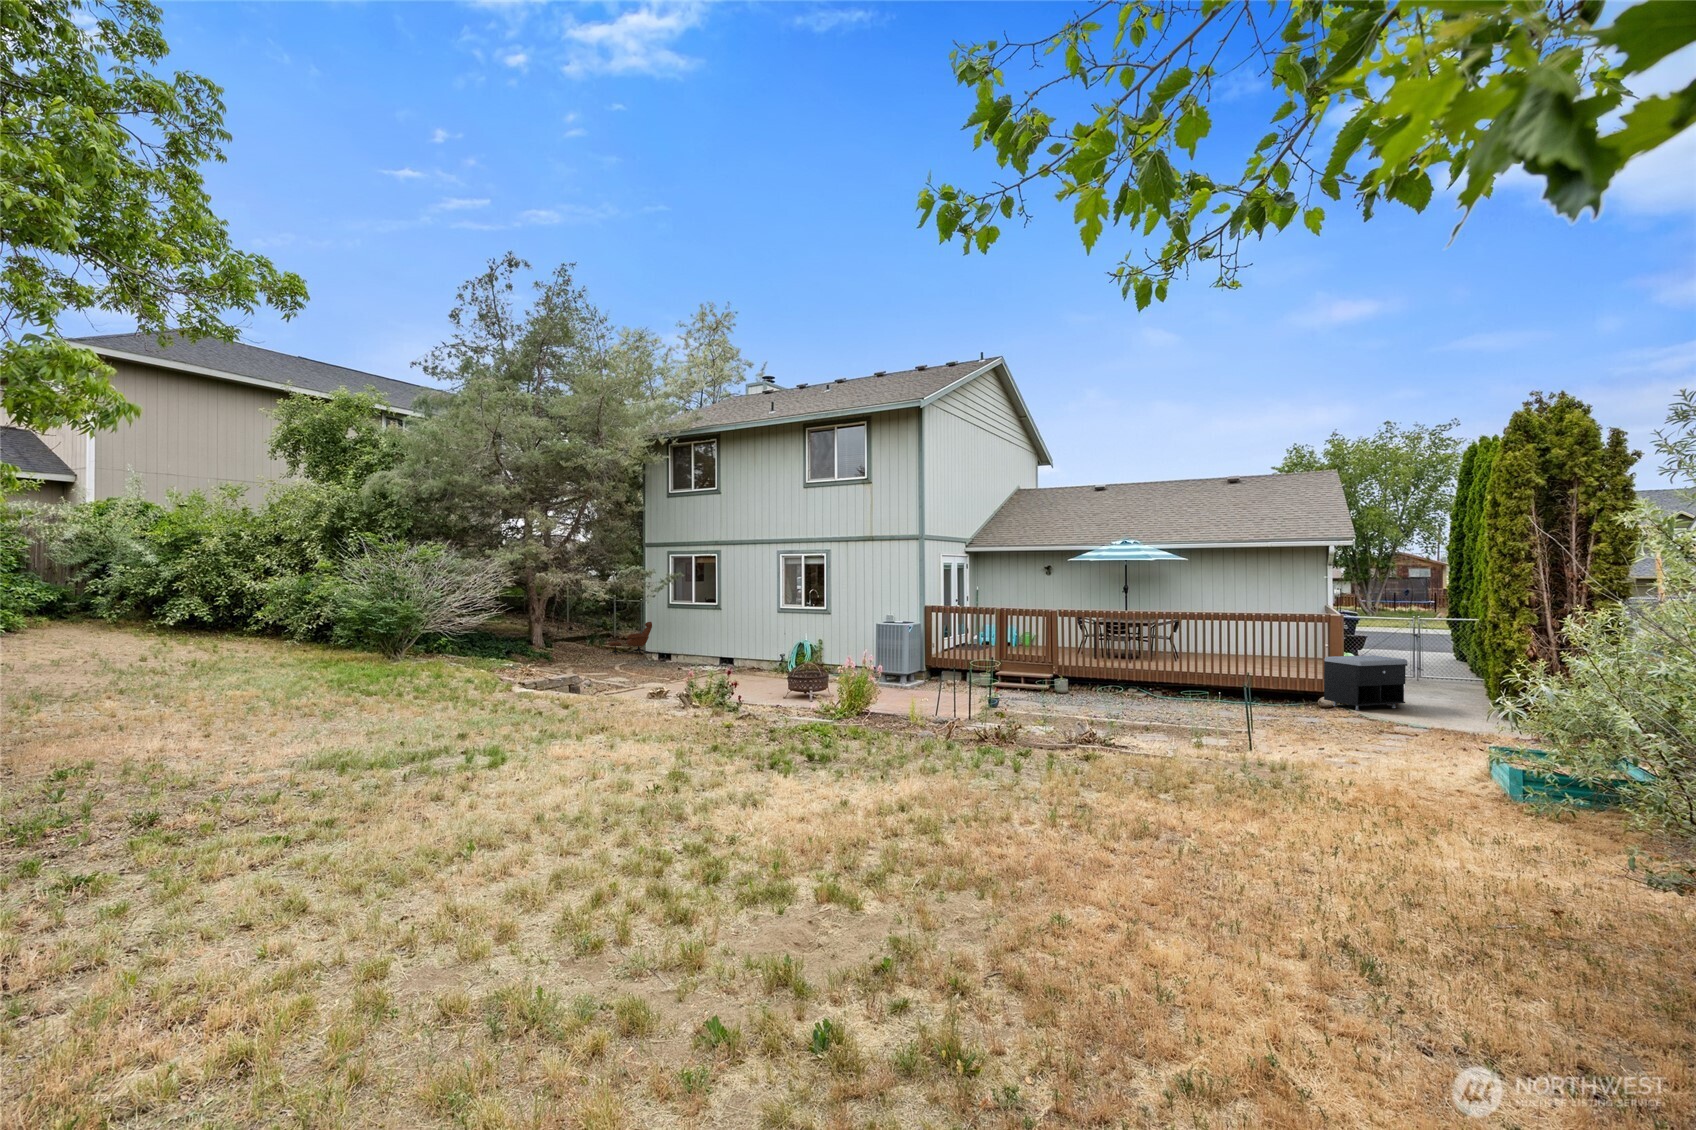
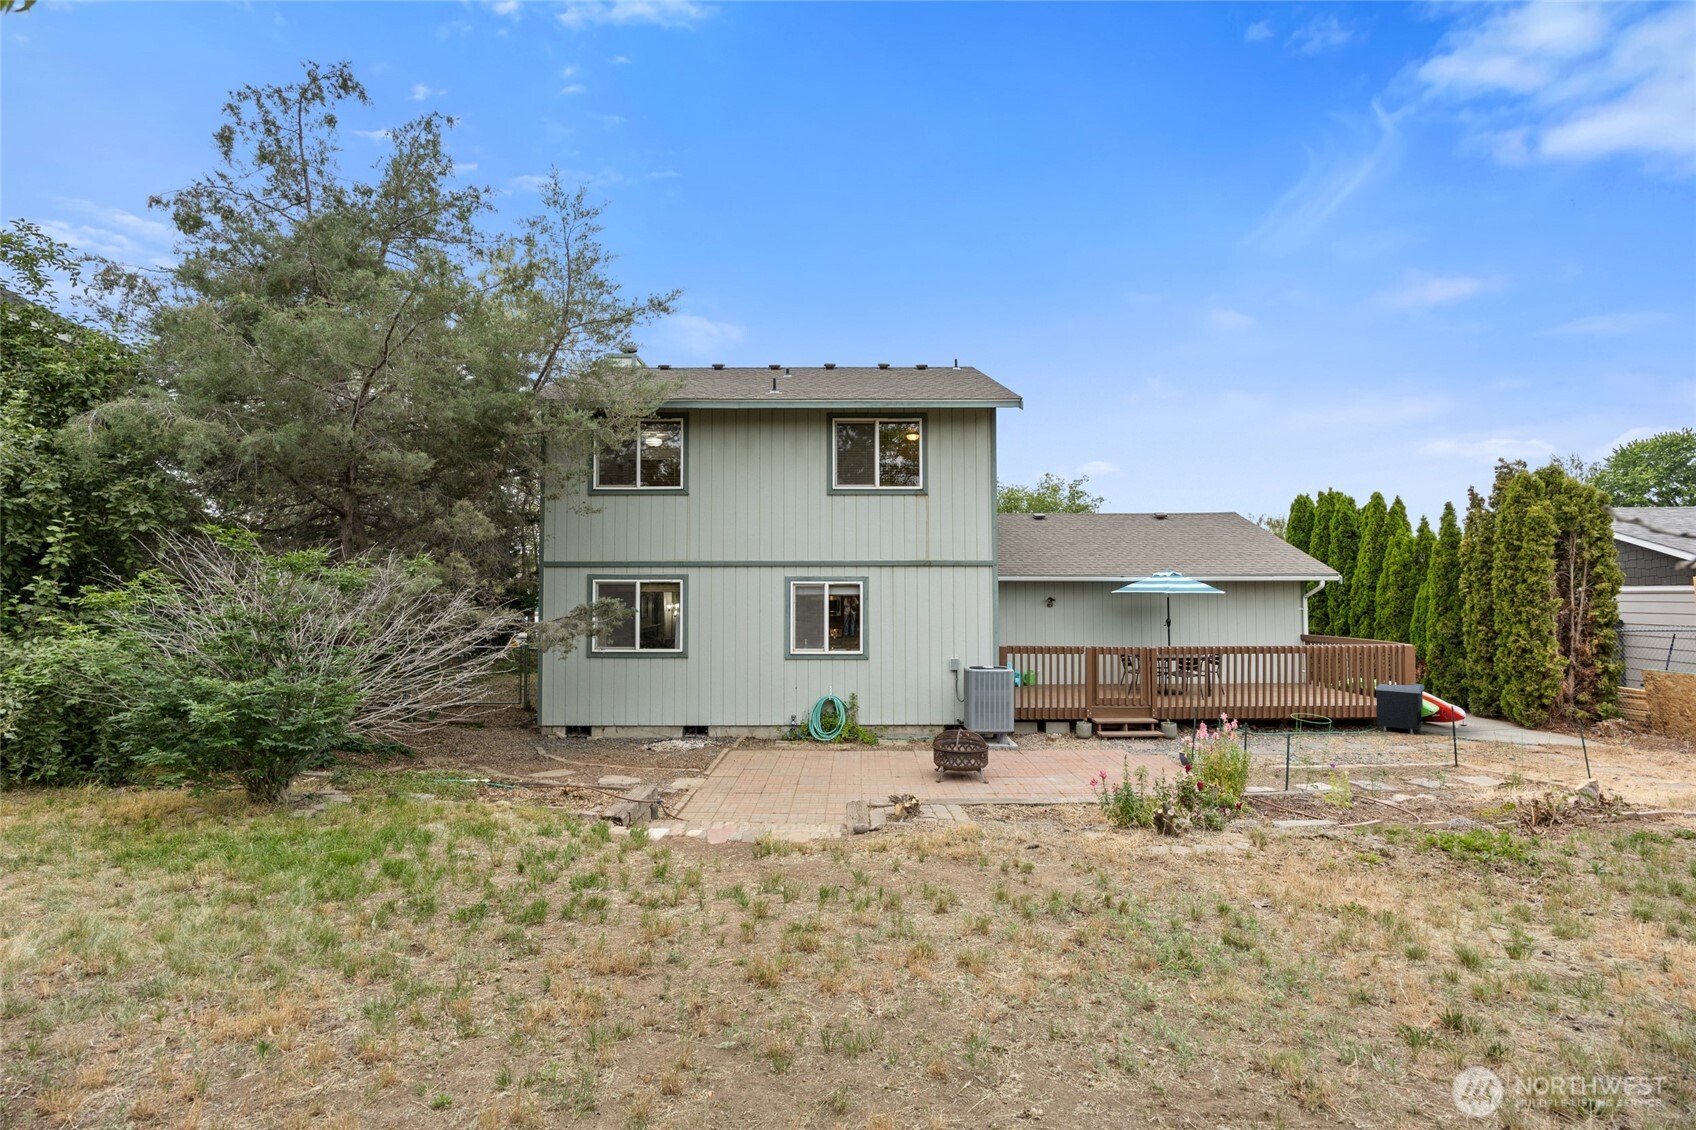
lounge chair: present [609,622,652,654] -> none [494,680,562,737]

